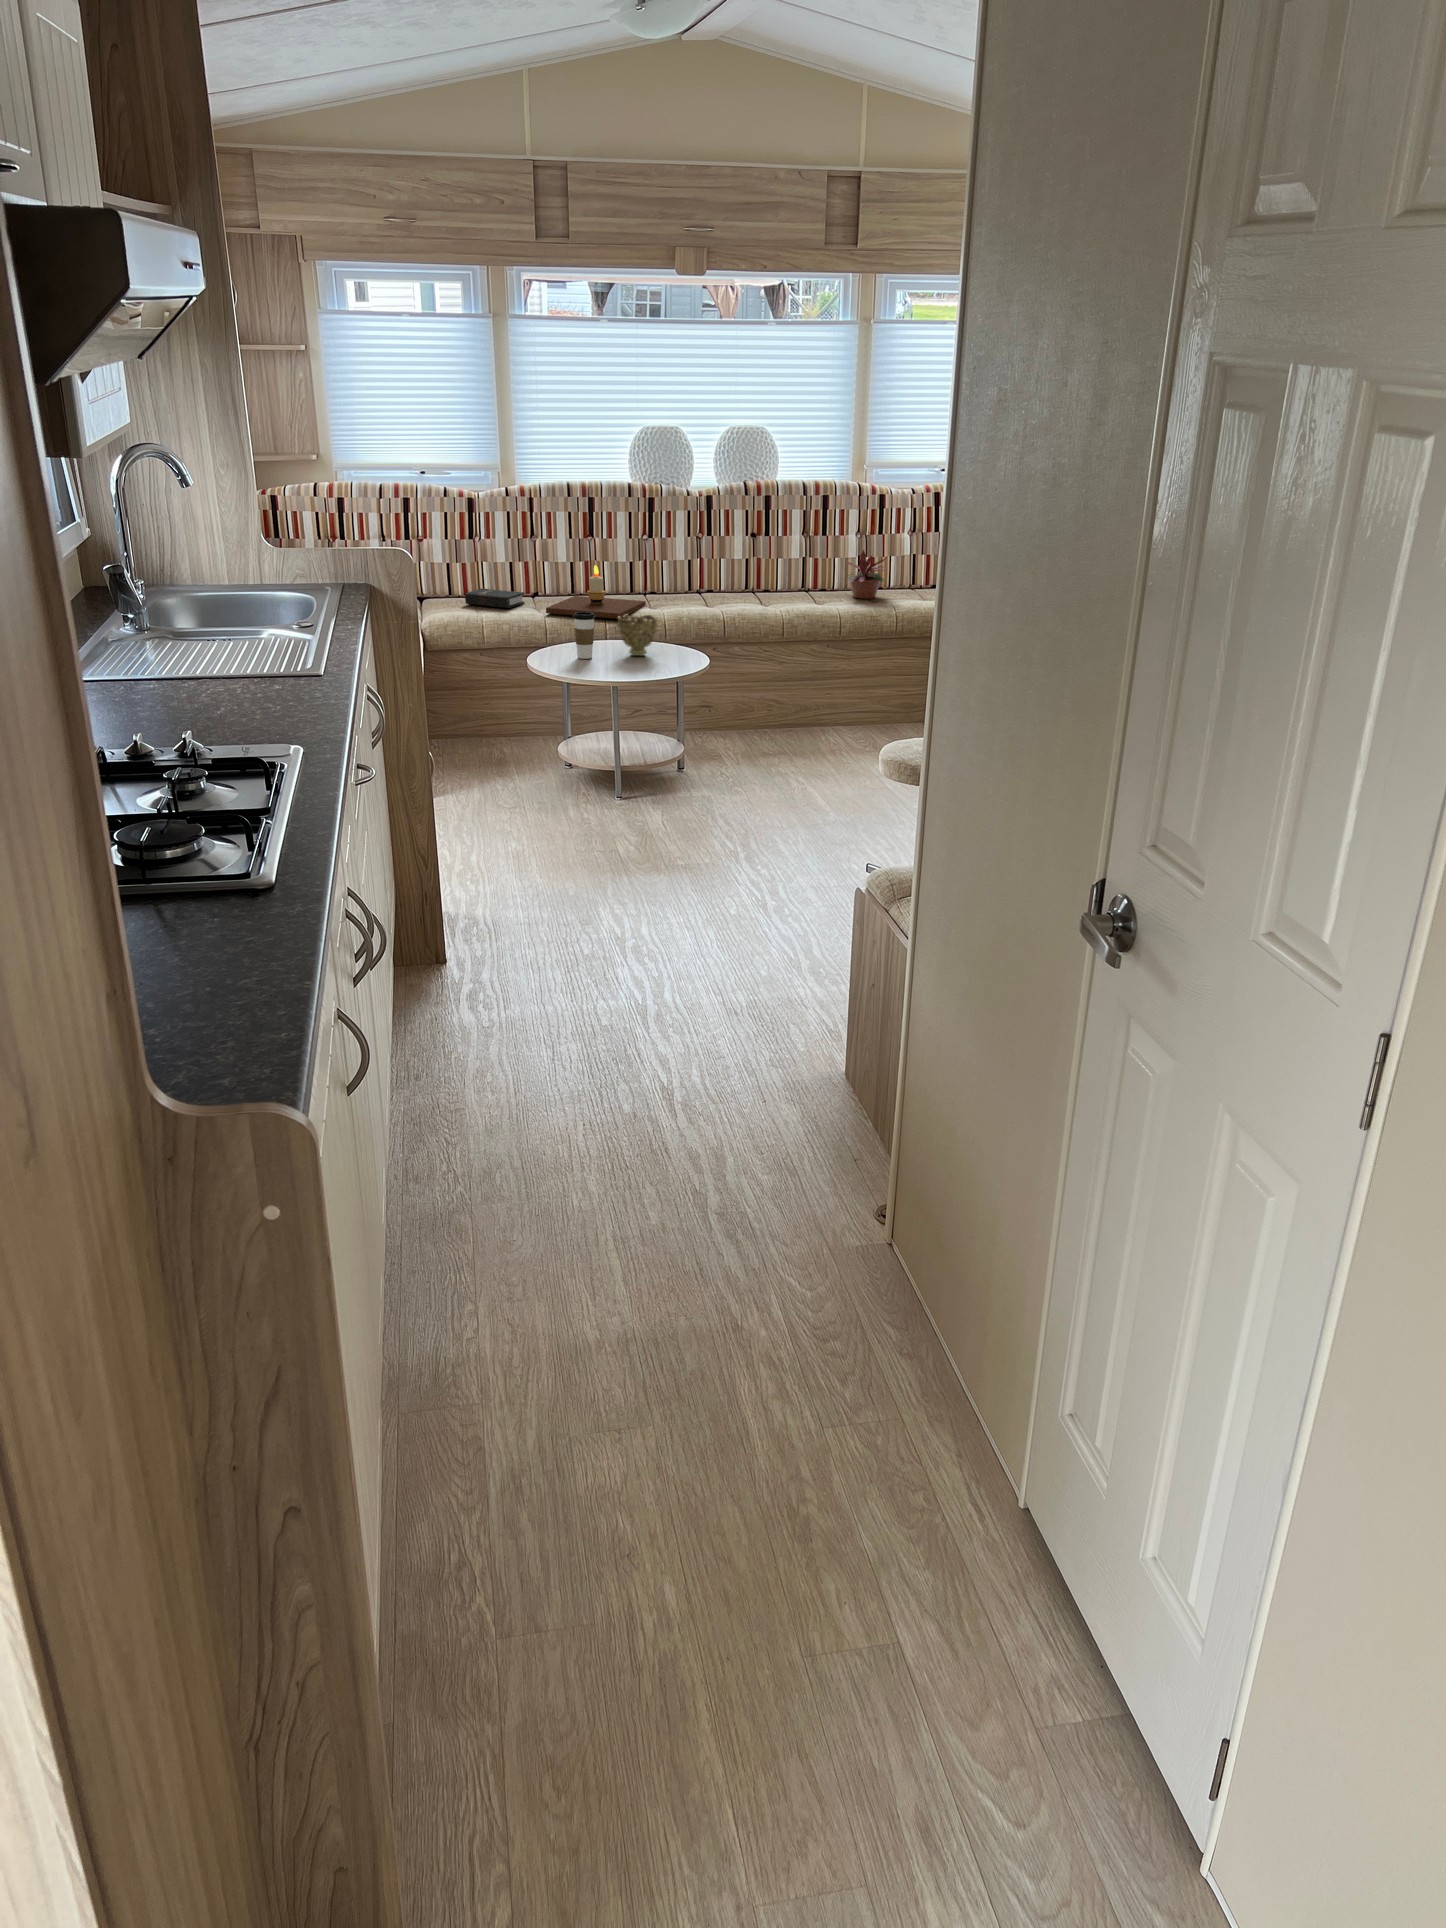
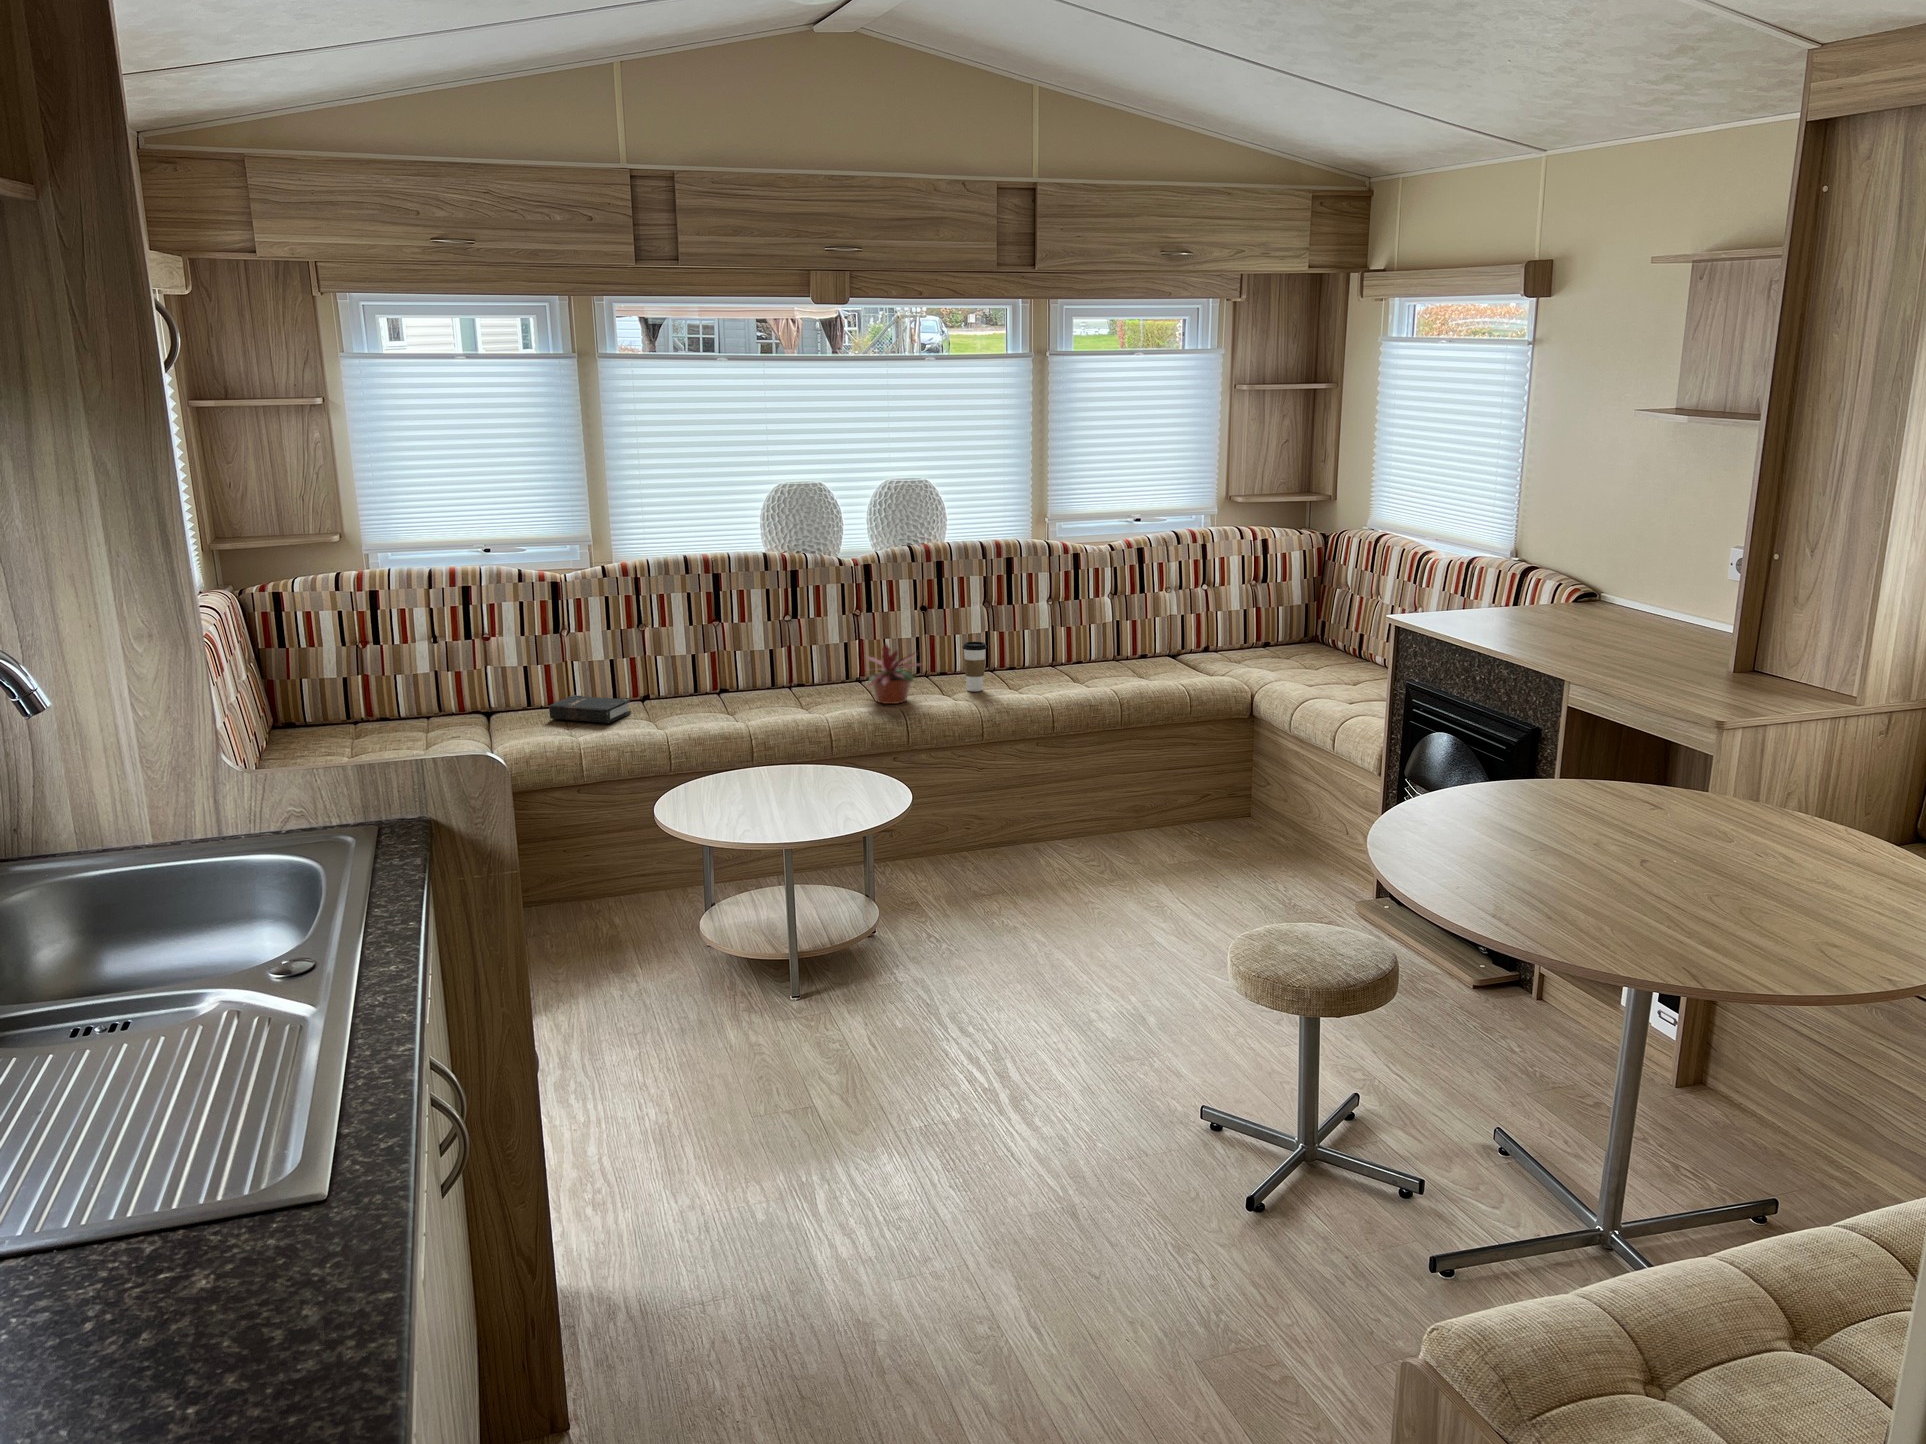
potted plant: present [846,550,887,599] -> present [868,644,918,704]
candle: present [546,565,646,619] -> none [660,662,793,733]
coffee cup: present [573,612,595,659] -> present [963,642,987,691]
decorative bowl: present [617,614,658,656] -> none [761,741,821,800]

